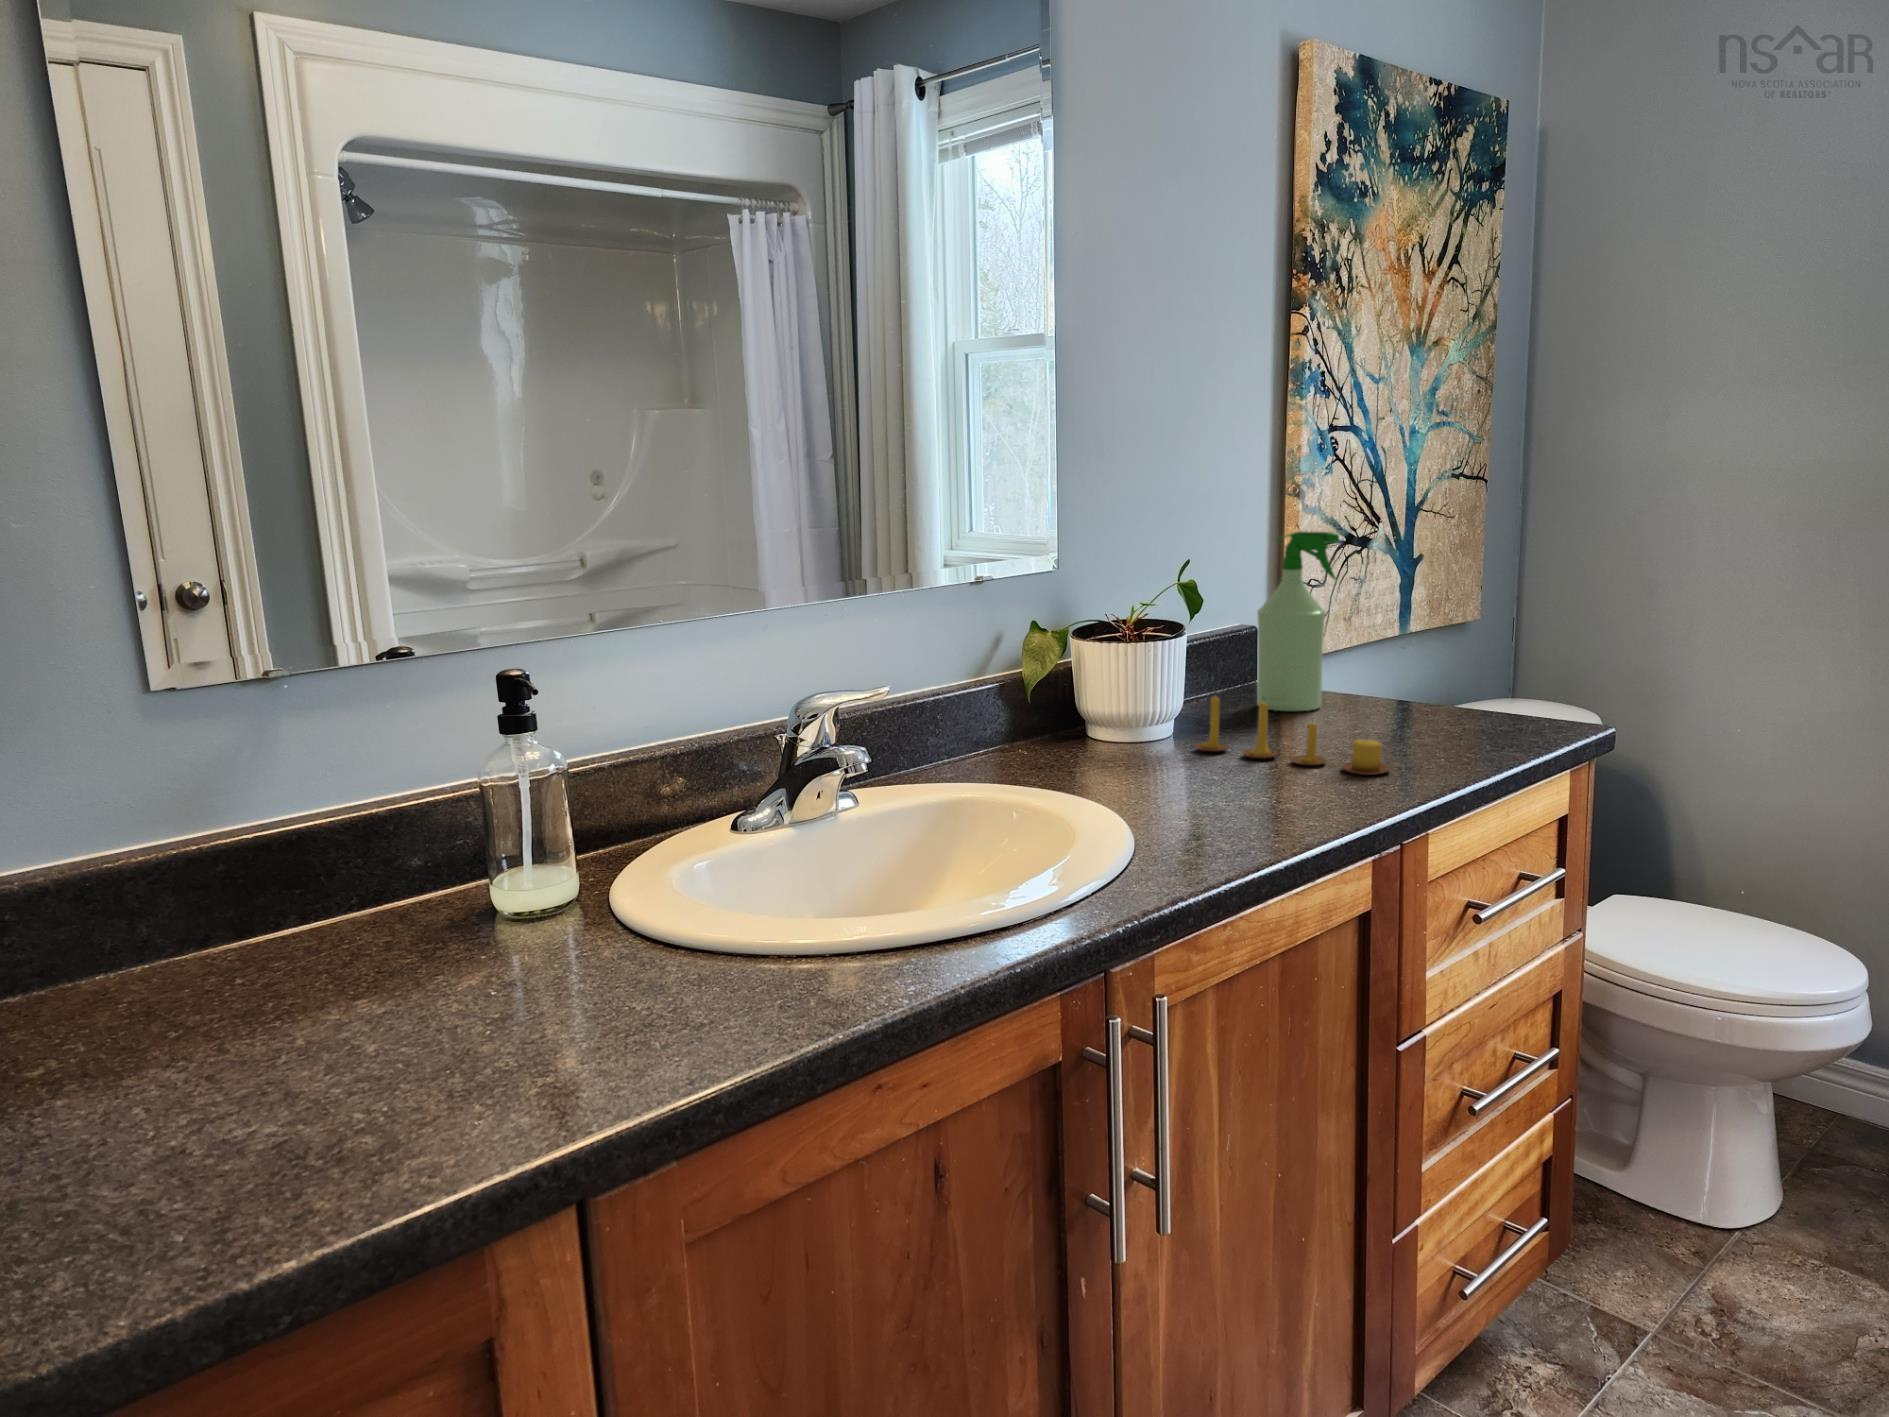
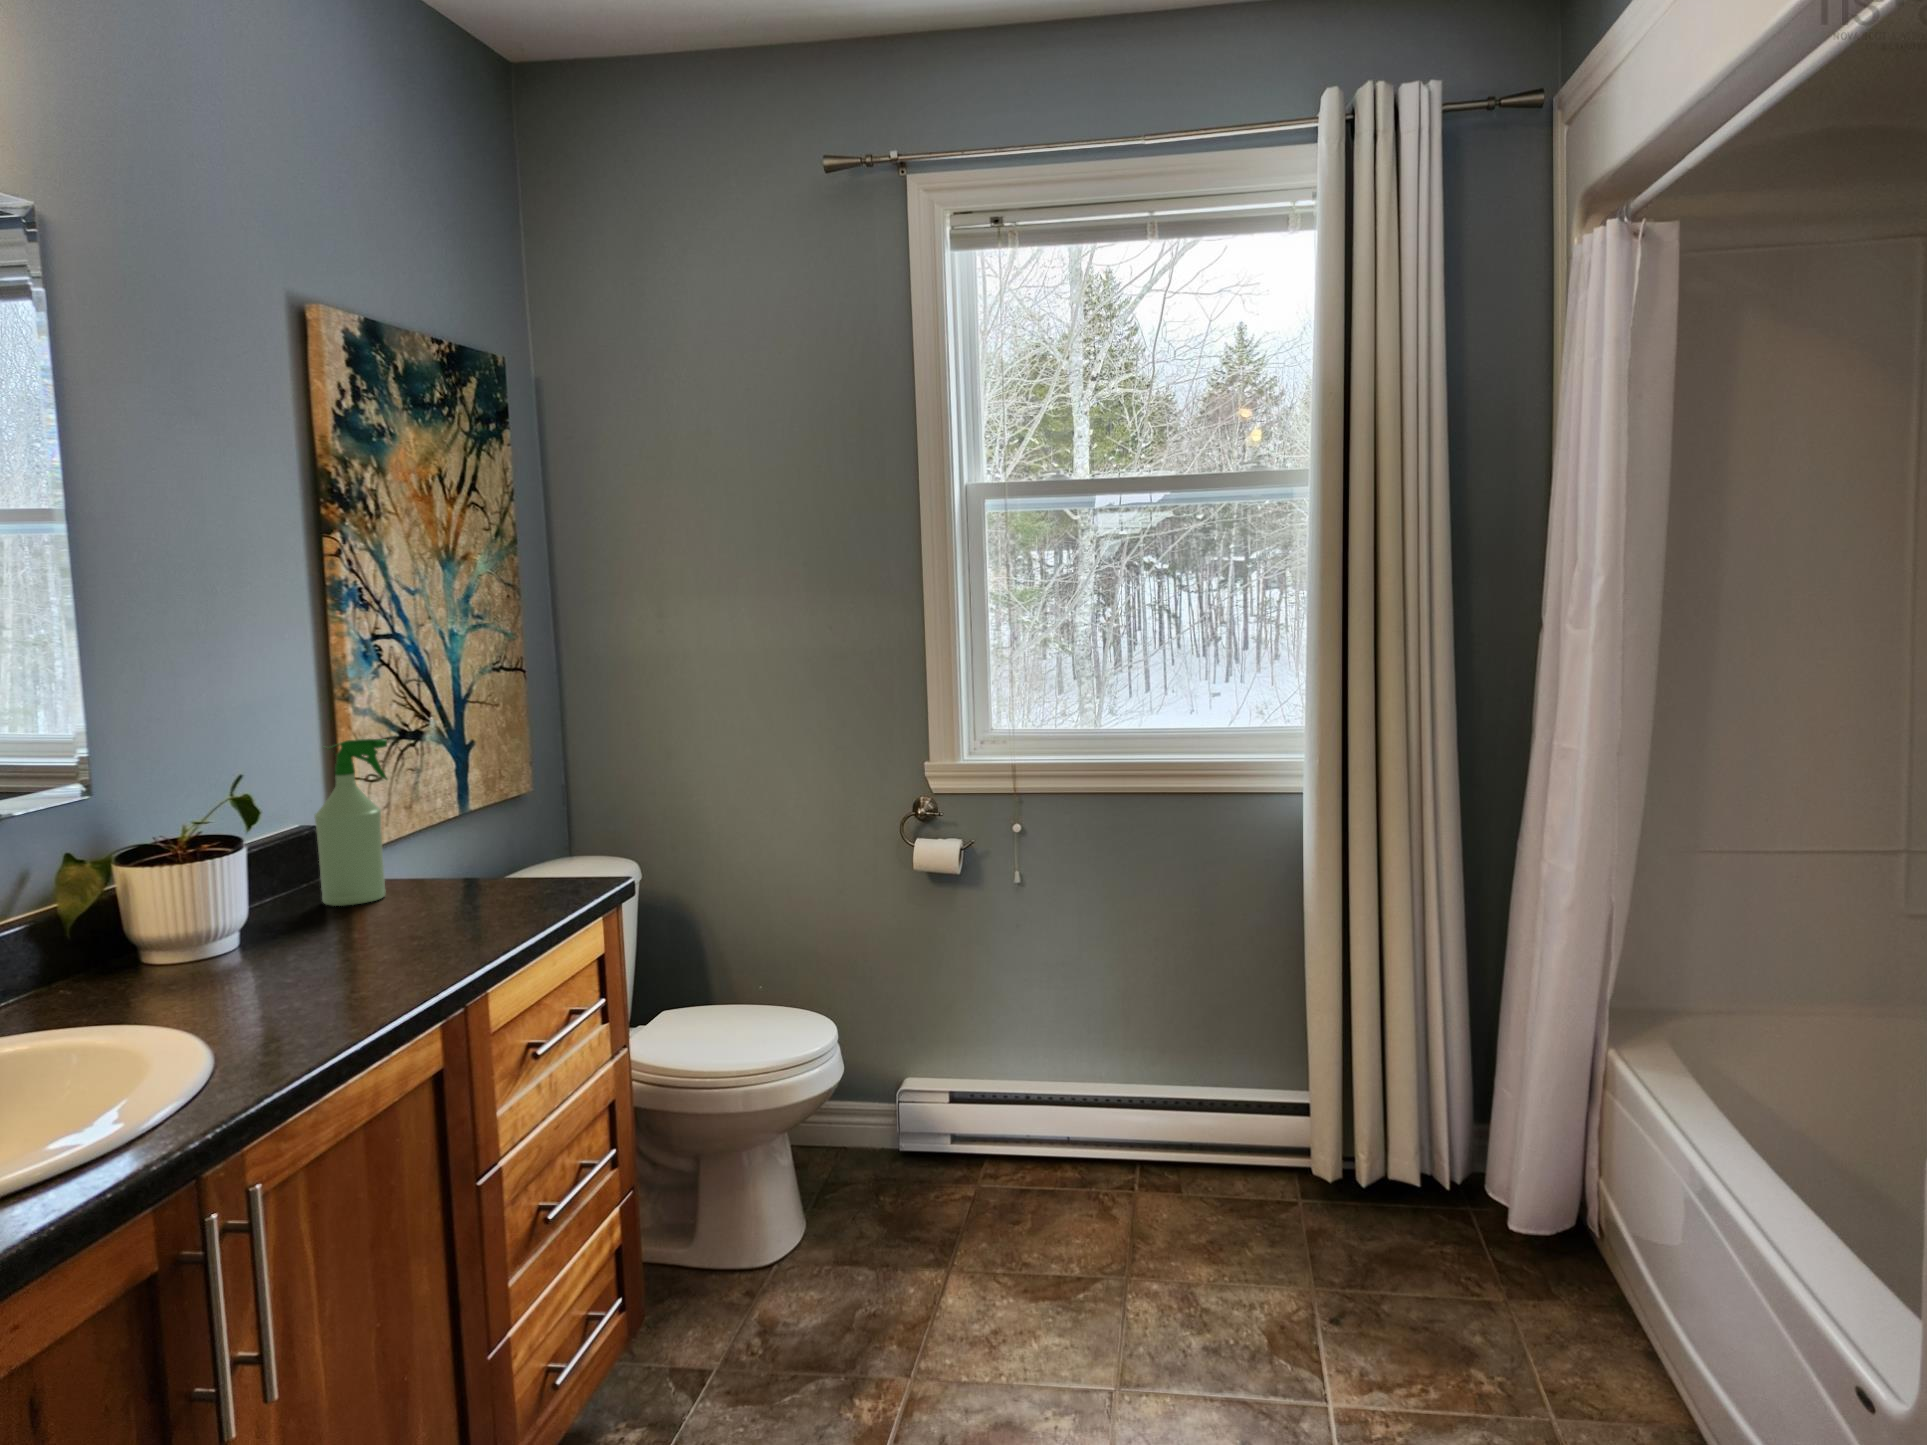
candle: present [1195,692,1390,775] -> none [260,898,448,957]

